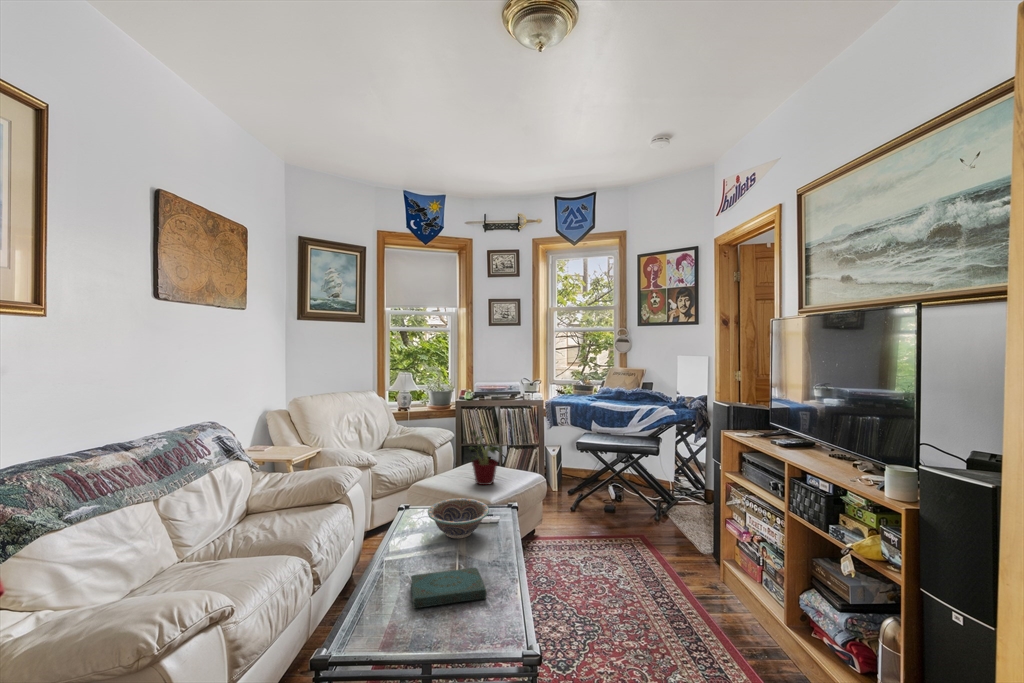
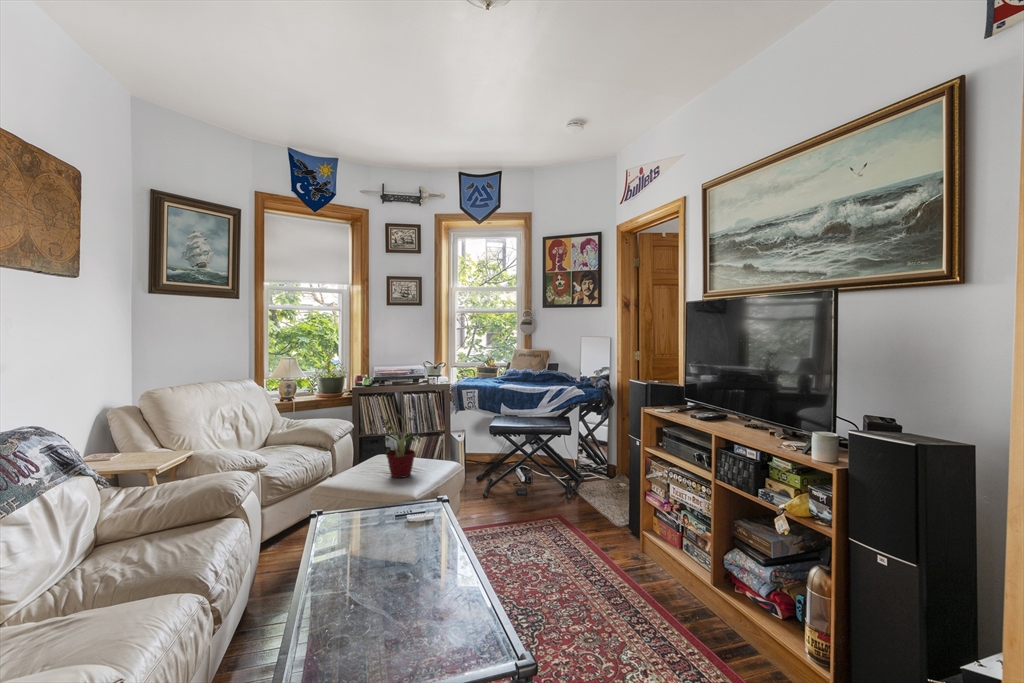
decorative bowl: present [428,498,489,538] -> none [354,496,425,543]
book: present [411,568,487,608] -> none [352,576,449,638]

